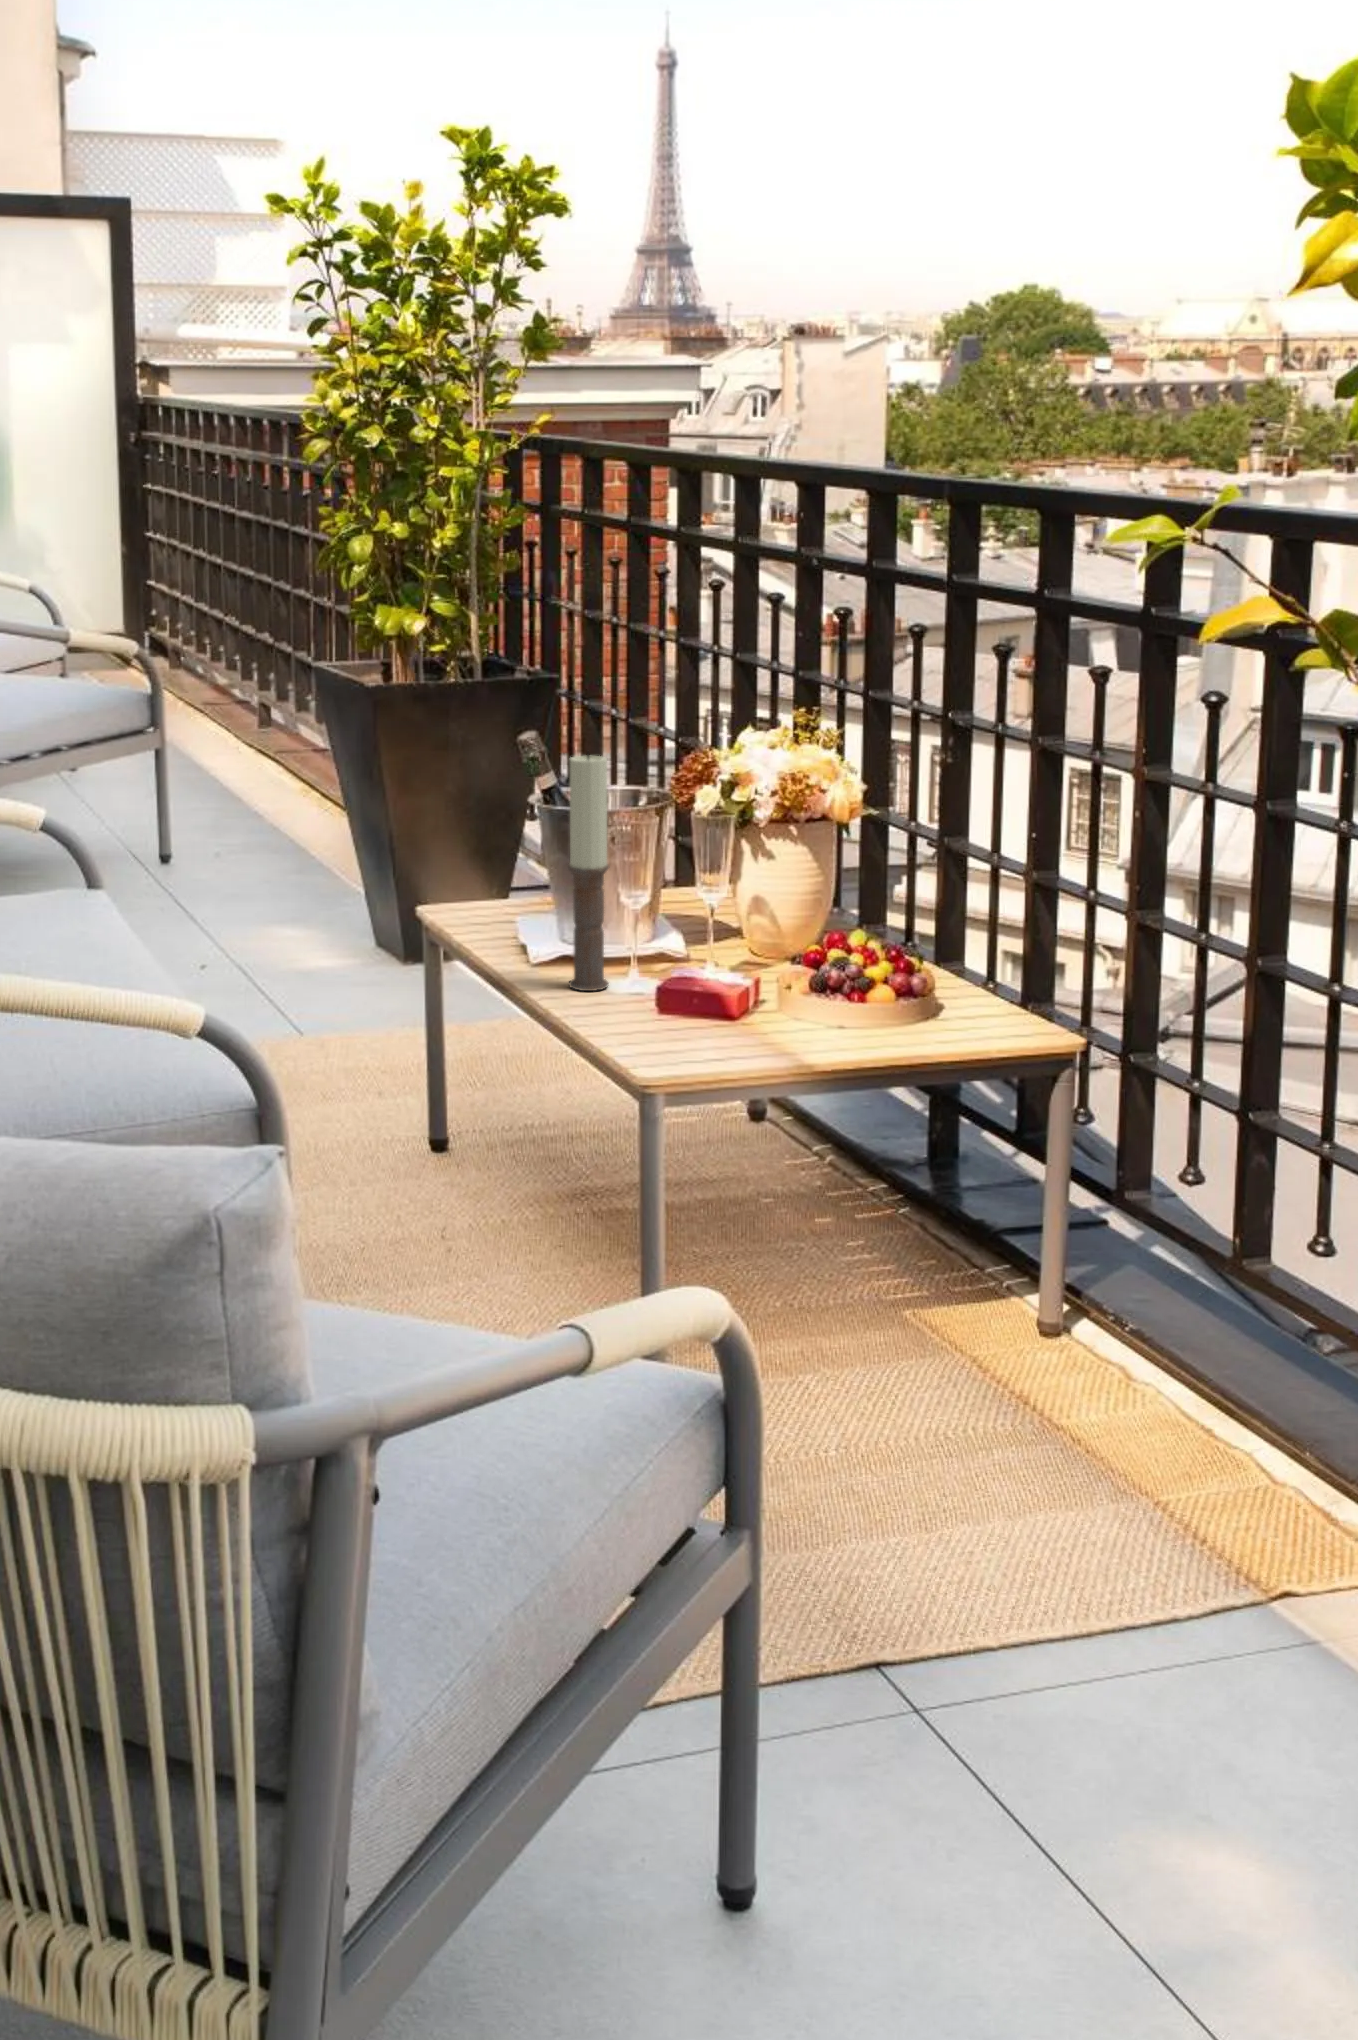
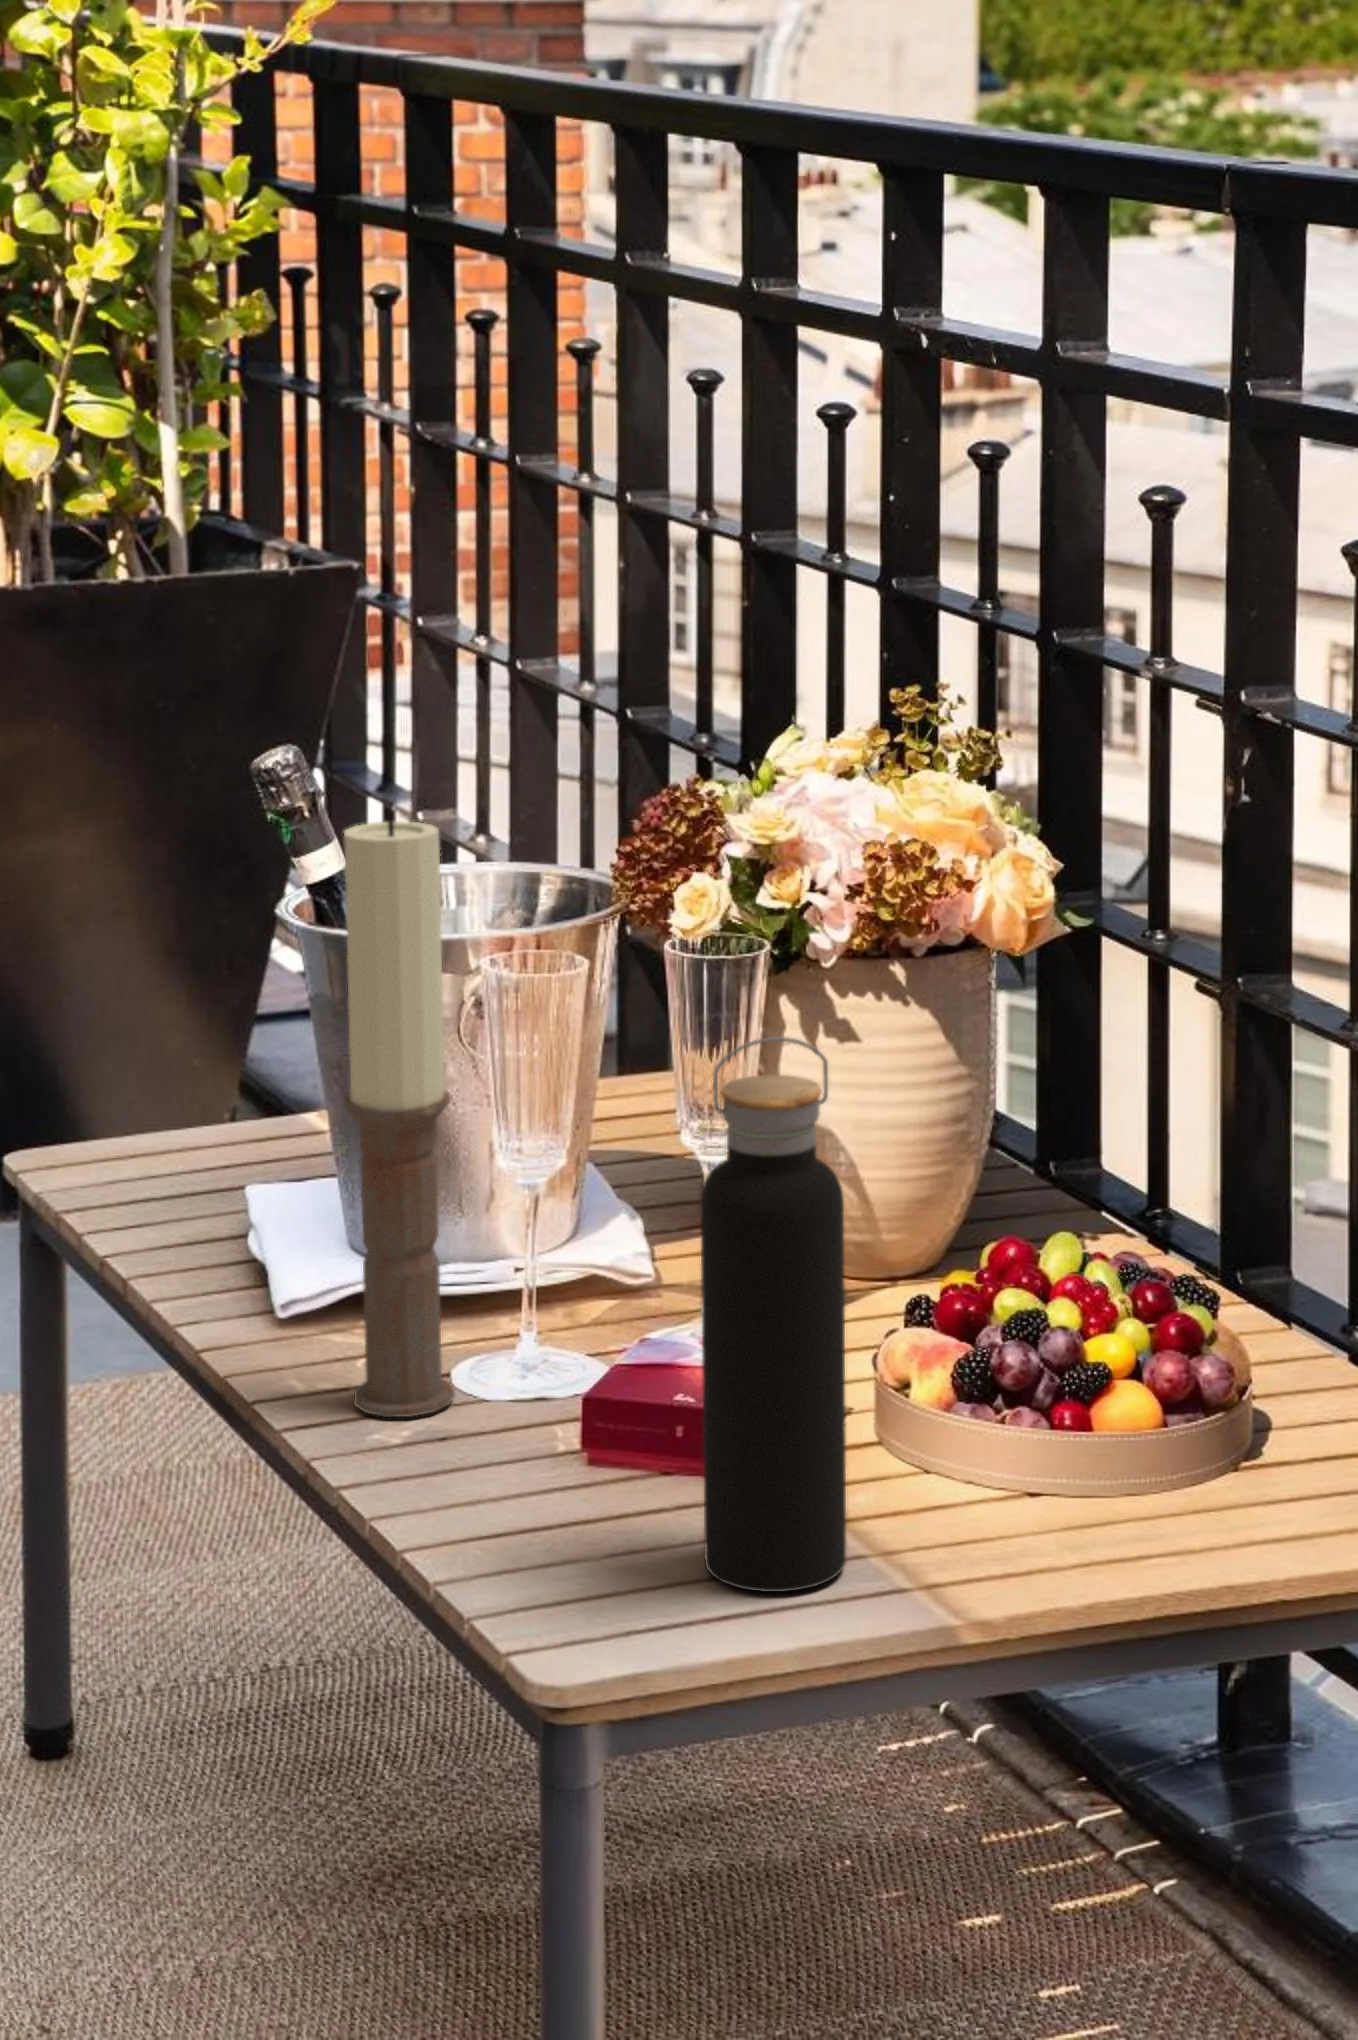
water bottle: none [707,834,766,1048] -> present [701,1037,846,1592]

